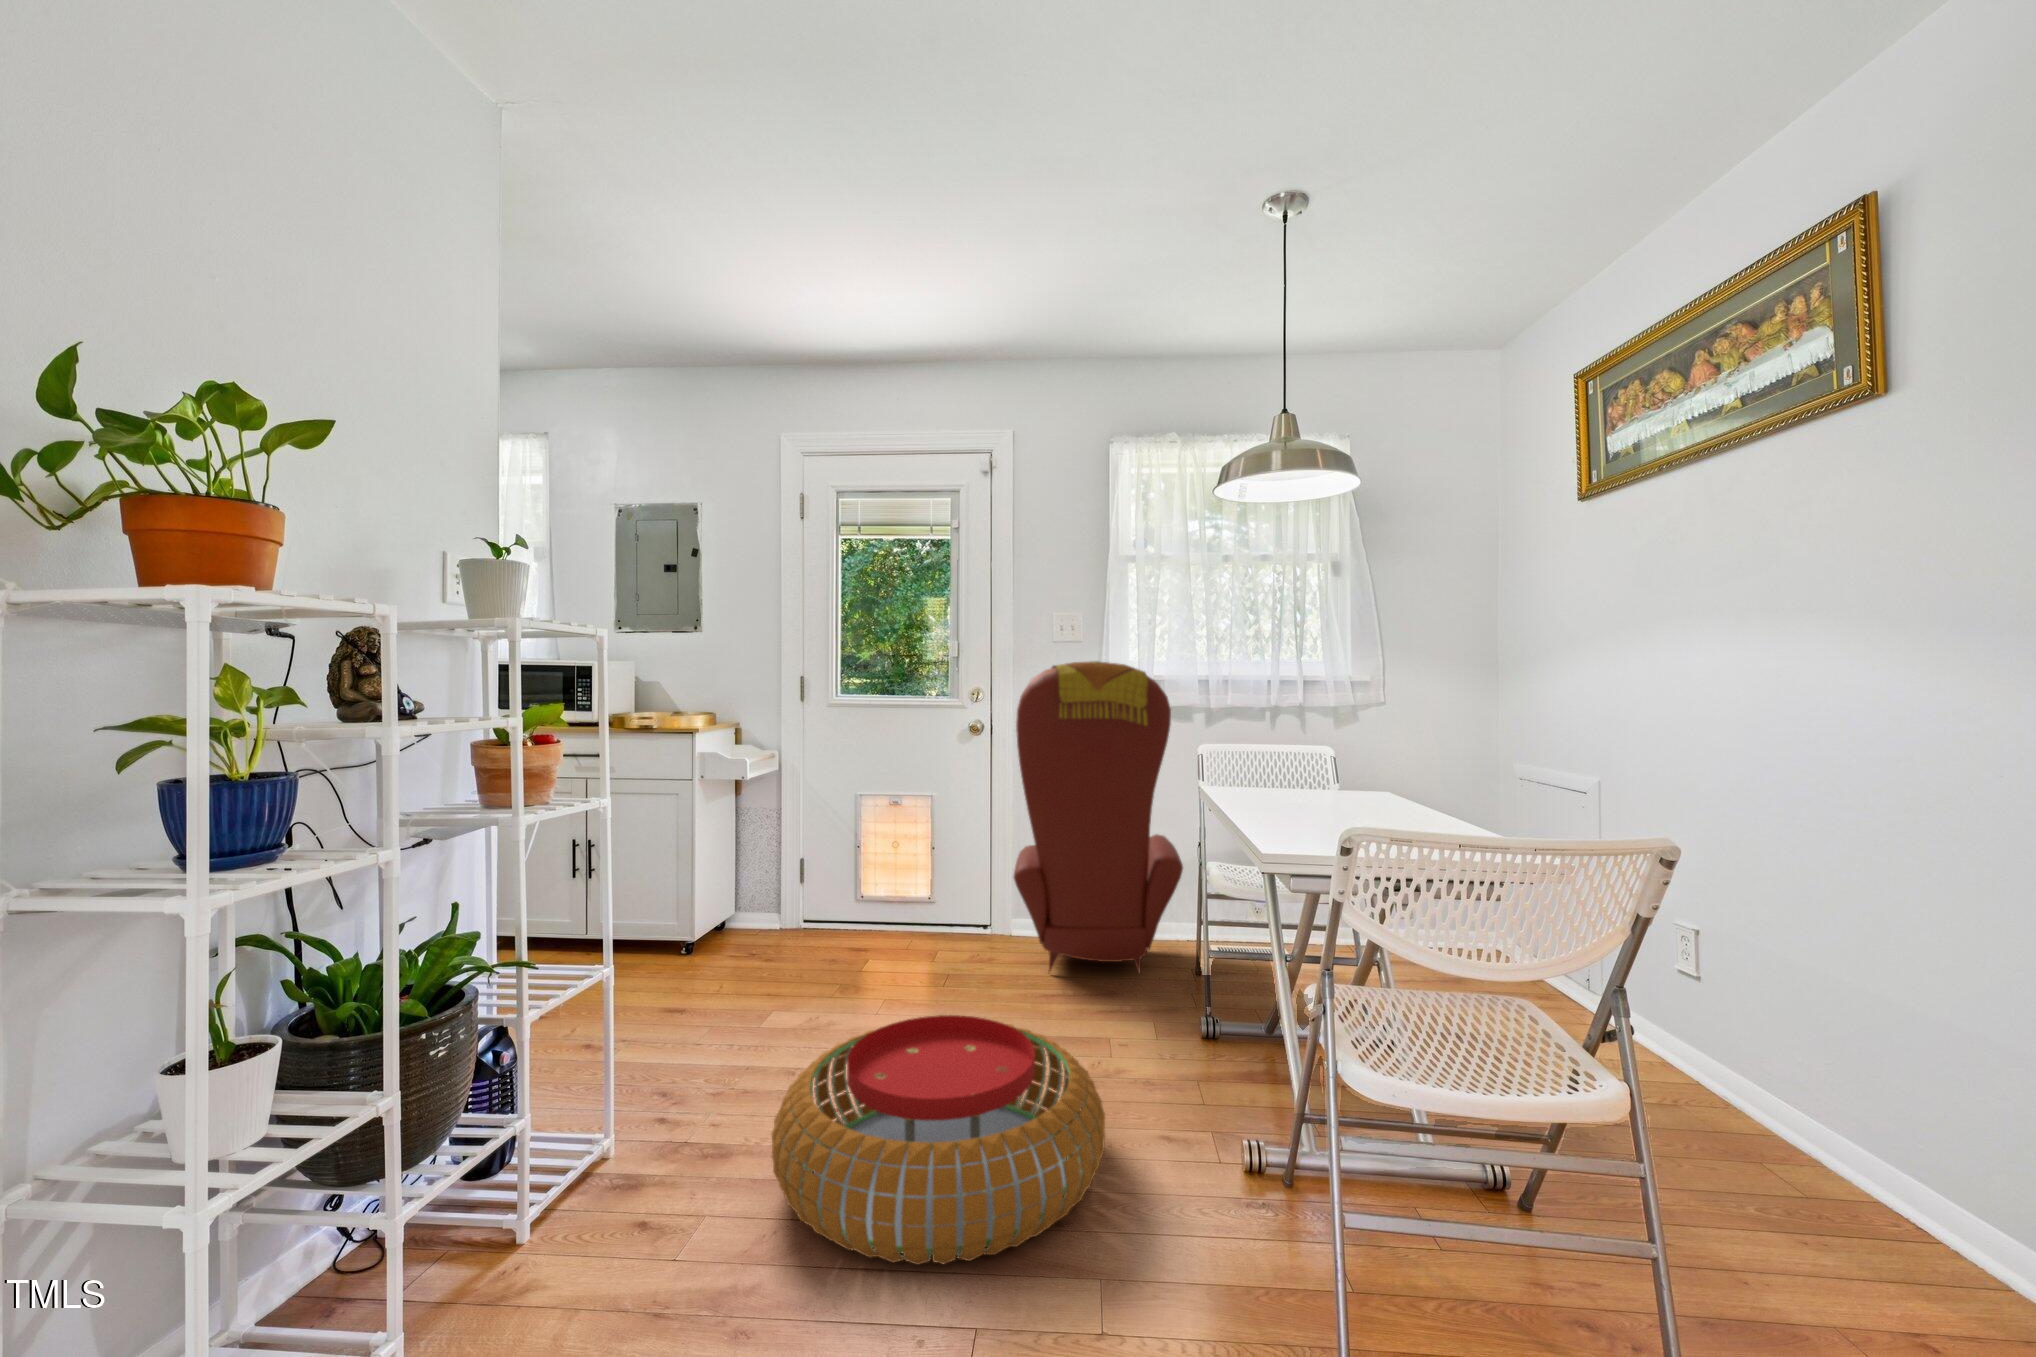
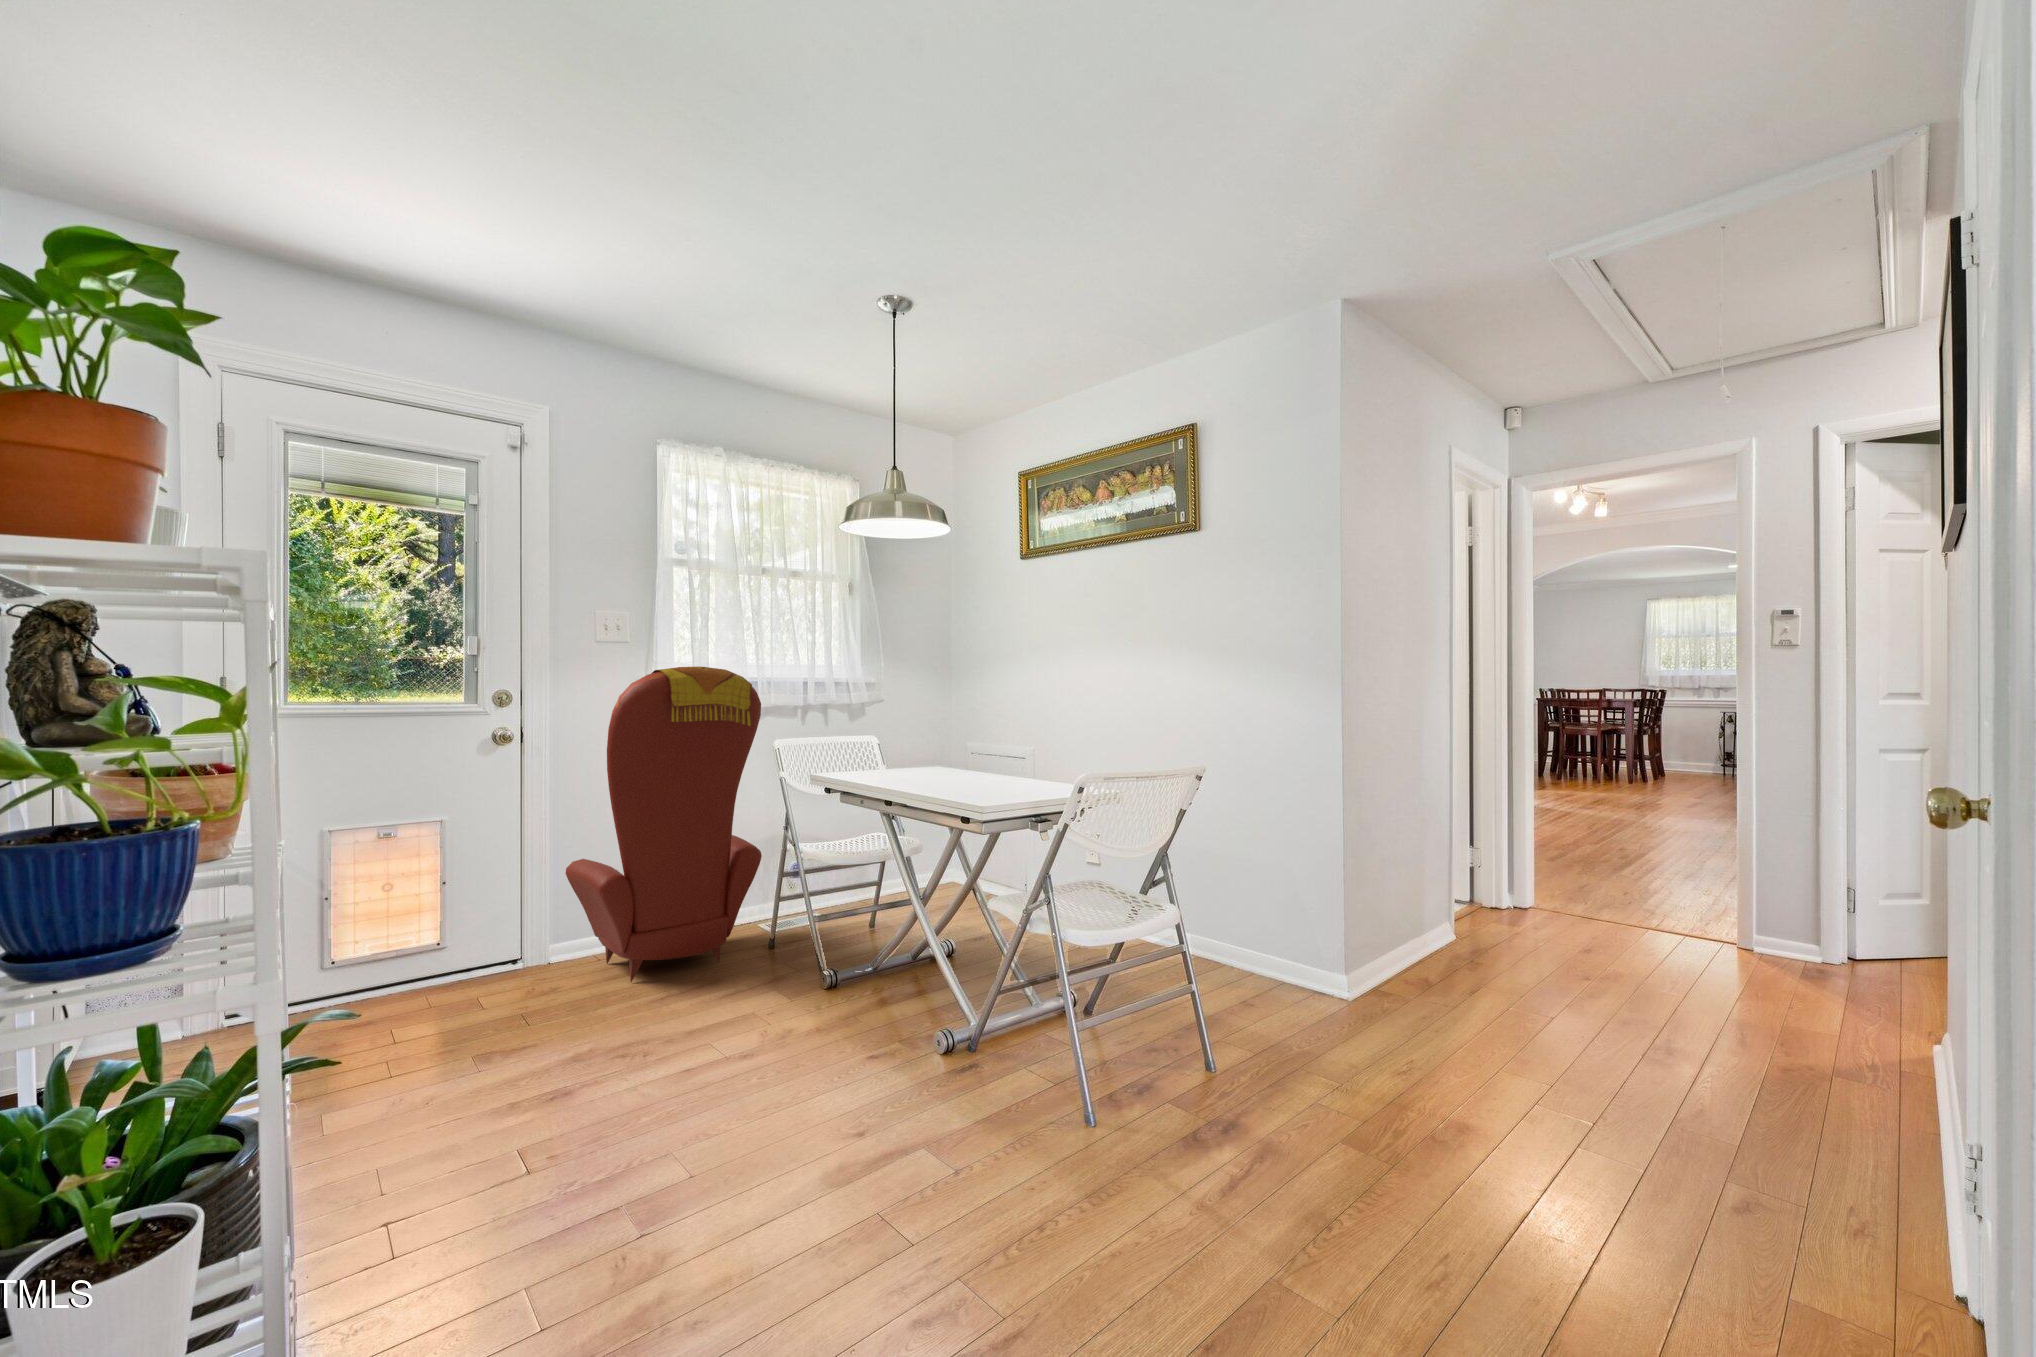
pouf: present [772,1015,1105,1265] -> none [552,996,873,1210]

